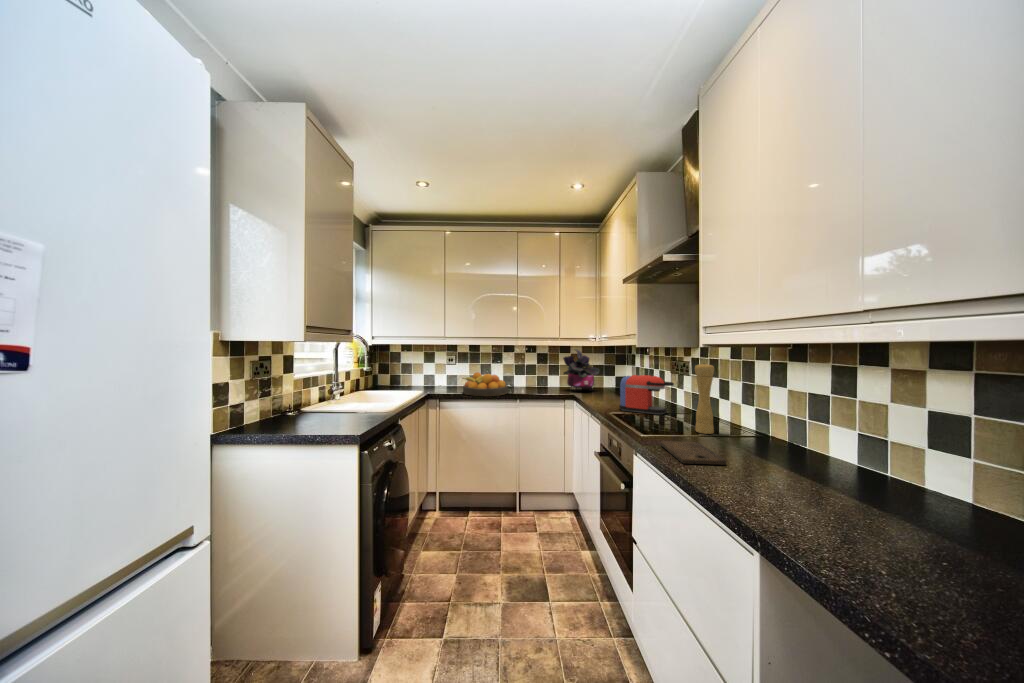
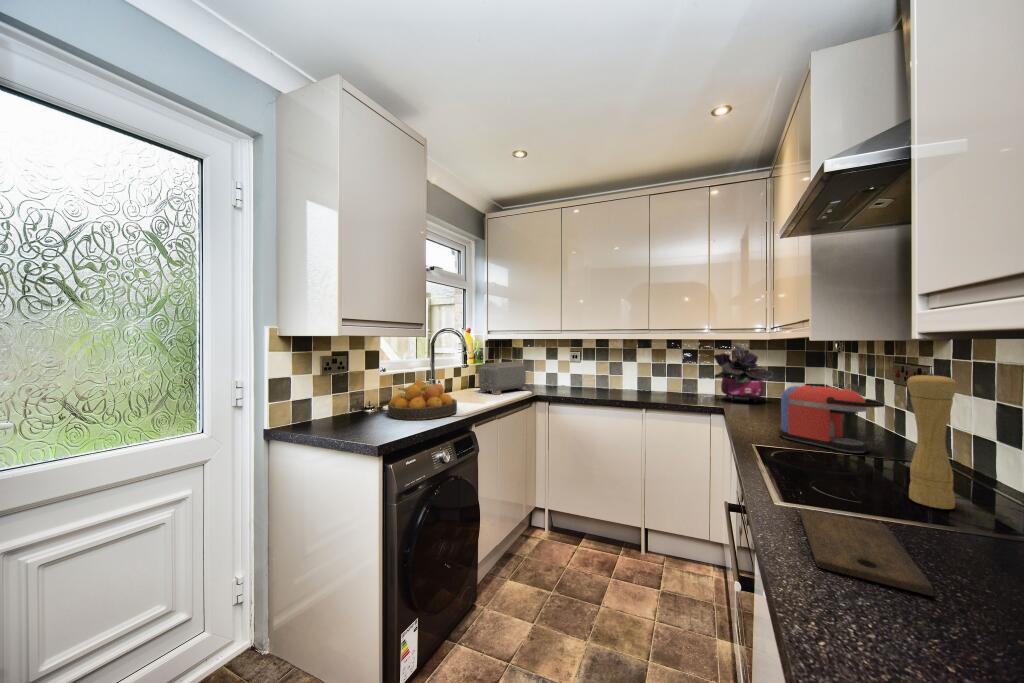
toaster: none [362,365,410,397] -> present [478,362,527,395]
fruit bowl: present [463,372,508,396] -> present [388,381,457,420]

